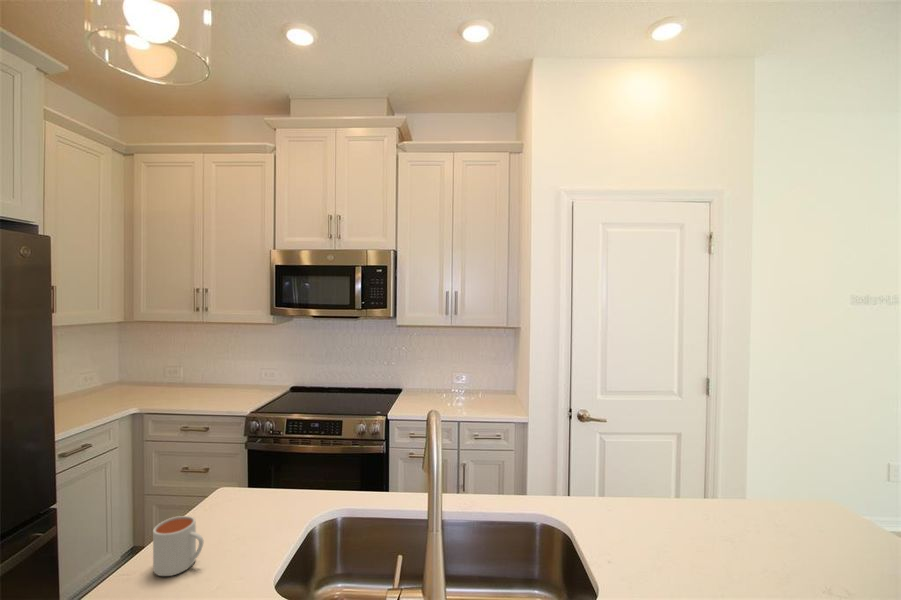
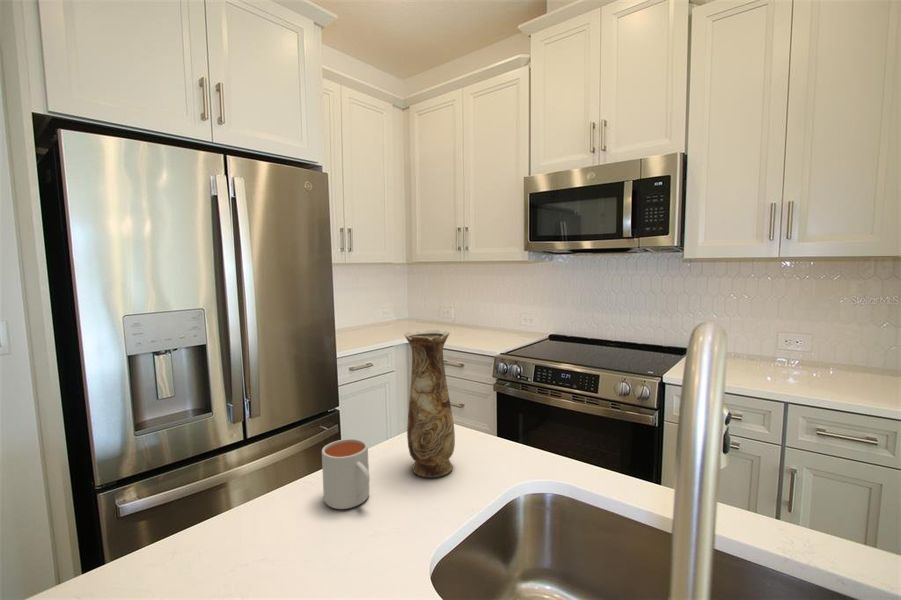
vase: none [215,415,258,532] -> present [404,330,455,477]

